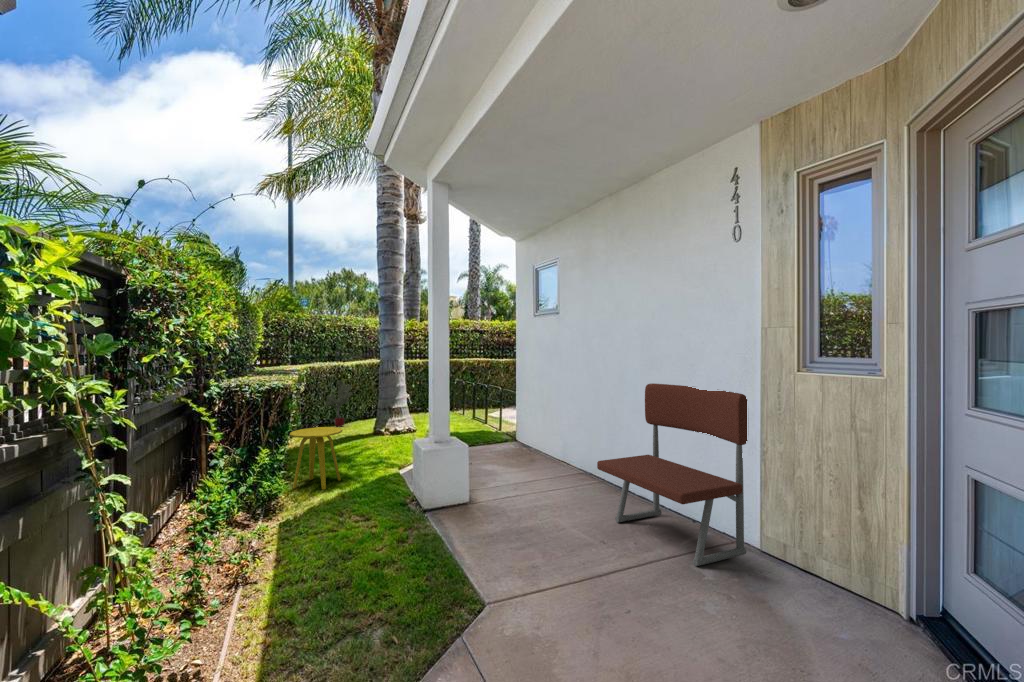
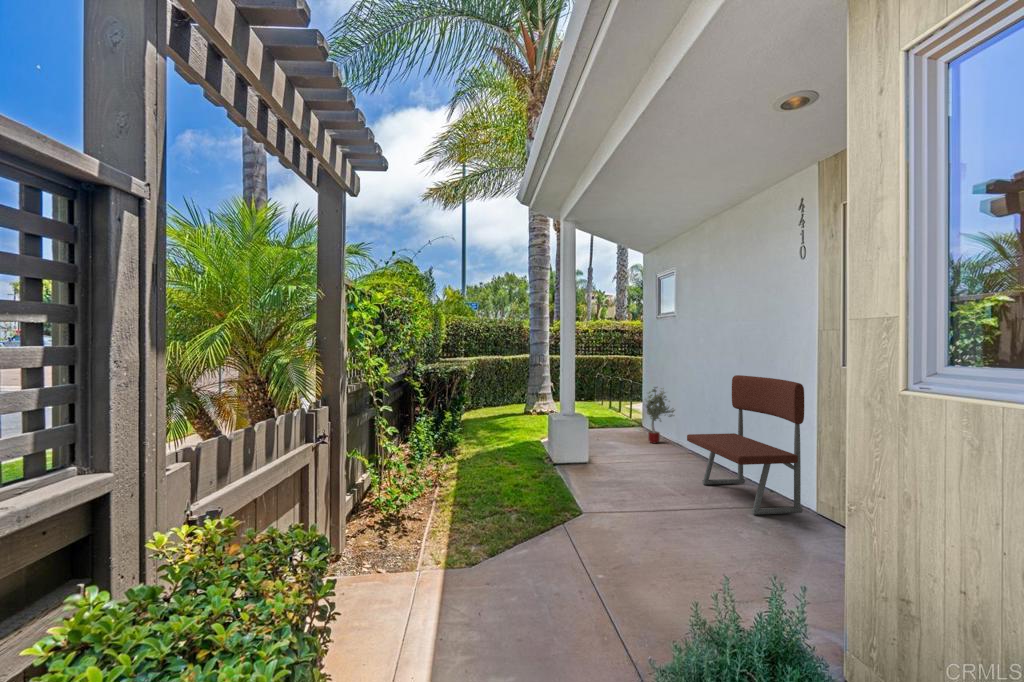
potted tree: present [325,381,352,427] -> present [646,387,675,443]
side table: present [290,427,342,489] -> none [463,402,499,447]

